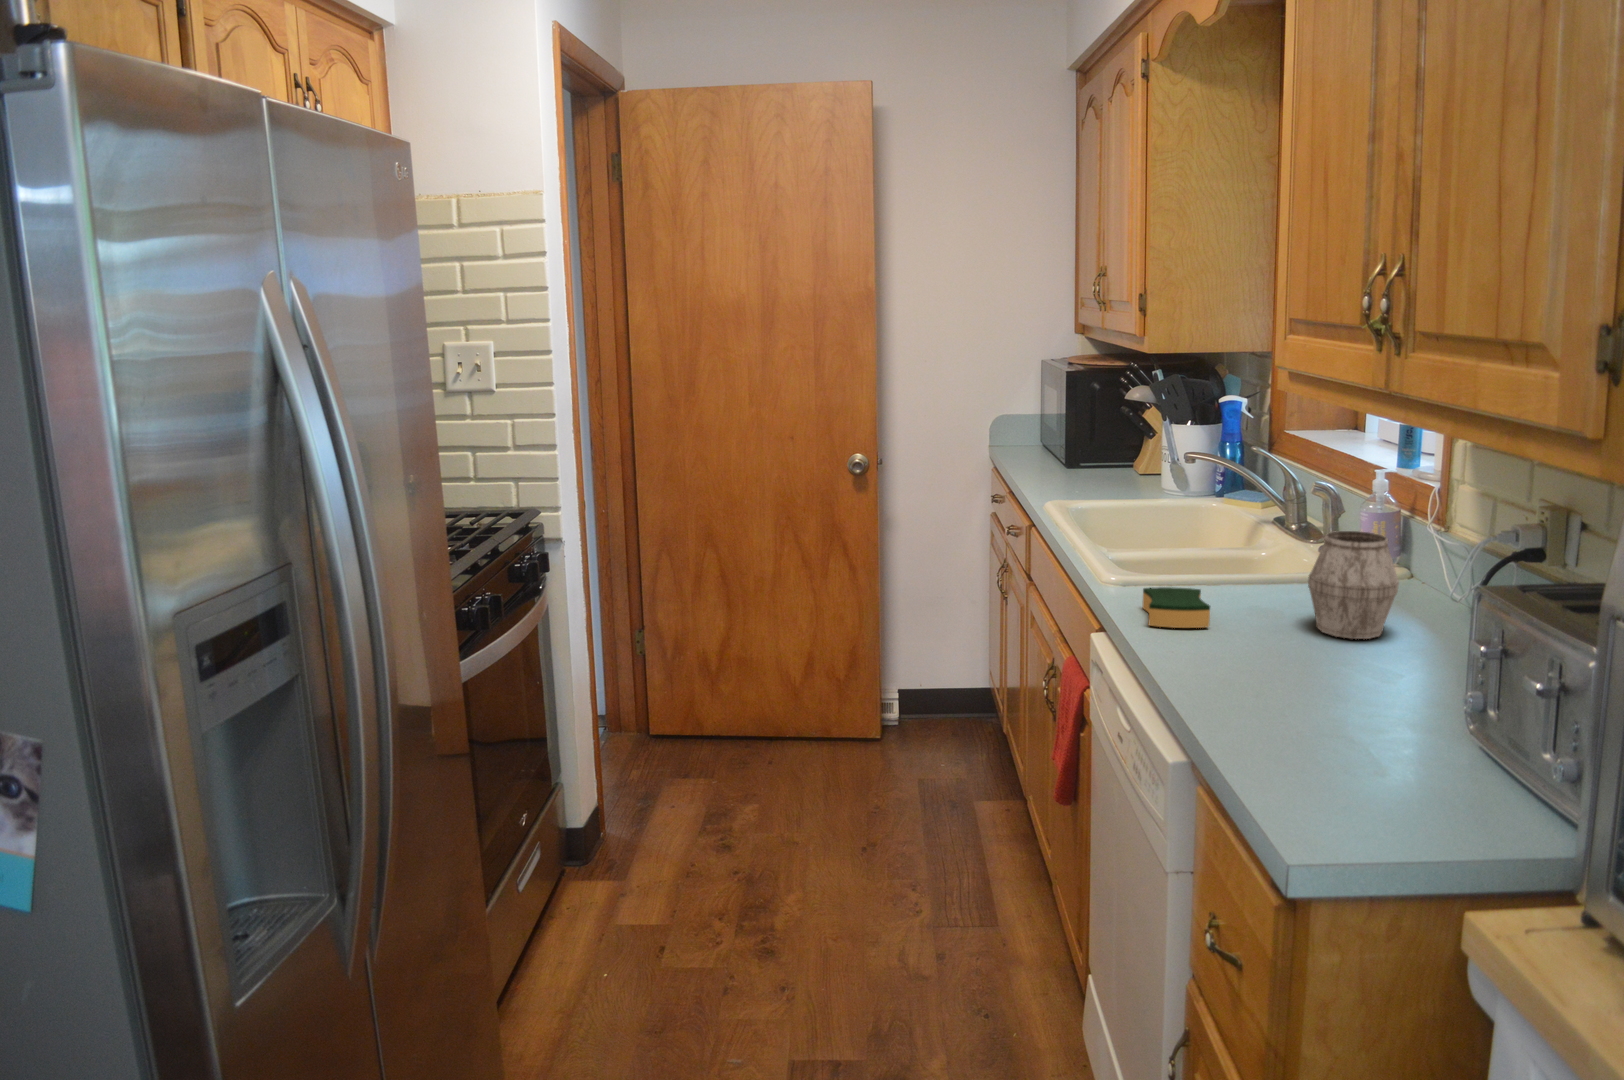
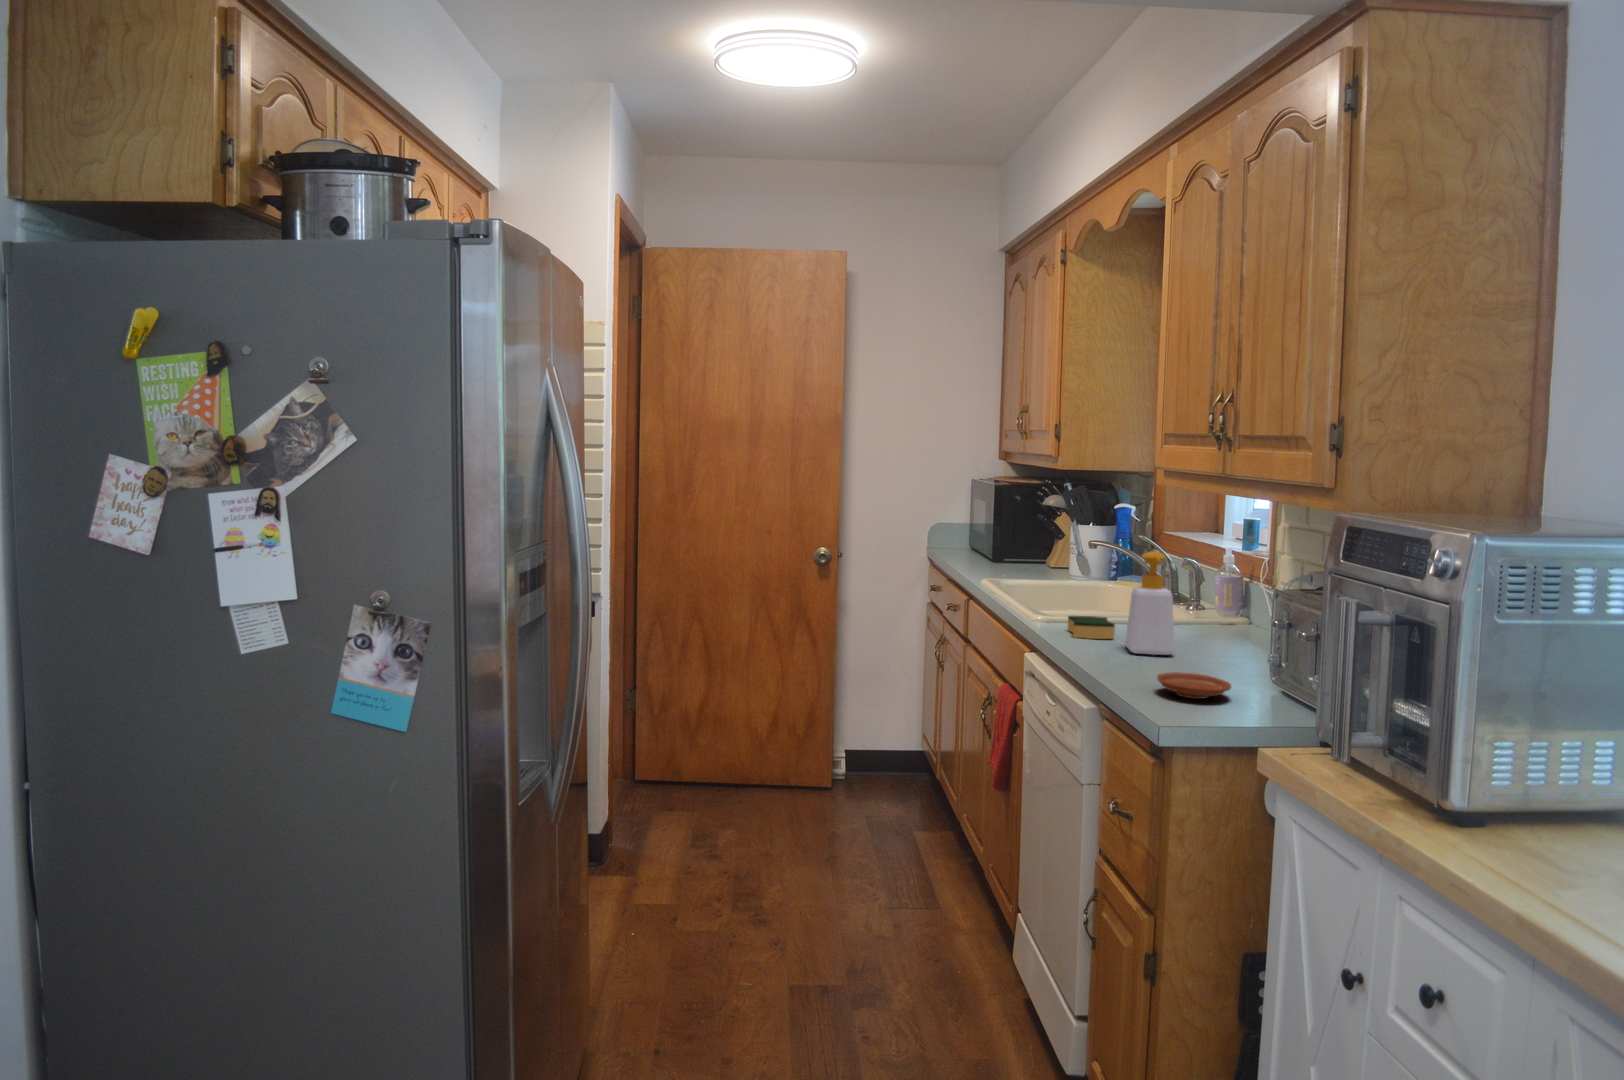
soap bottle: none [1224,508,1300,664] -> present [1125,551,1175,655]
mug: present [1308,531,1399,639] -> none [1179,576,1238,646]
plate: none [1270,726,1397,782] -> present [1157,672,1231,699]

